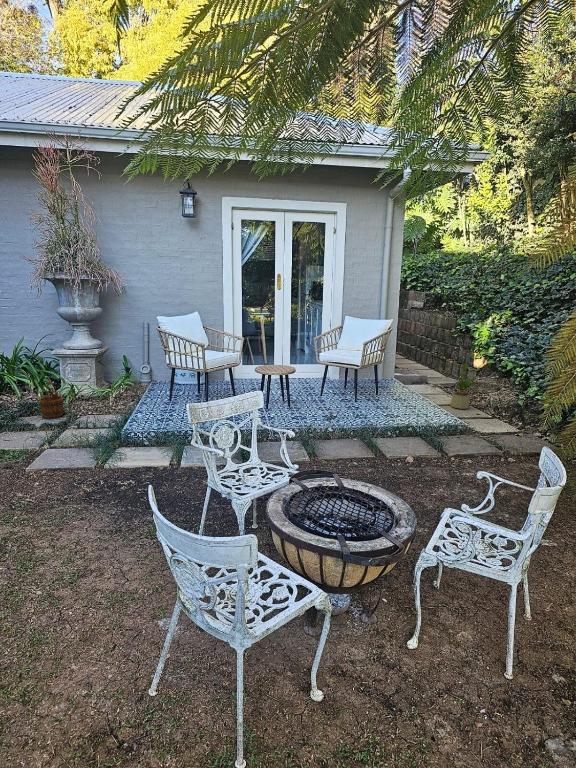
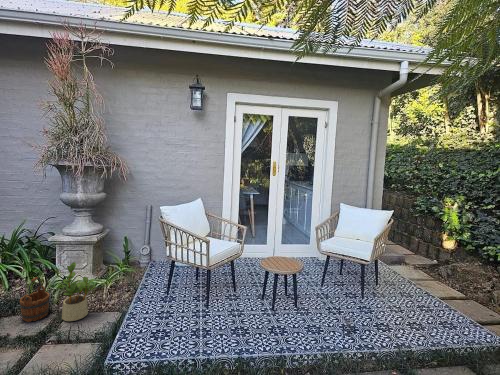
potted plant: present [450,364,477,409] -> present [62,262,96,321]

